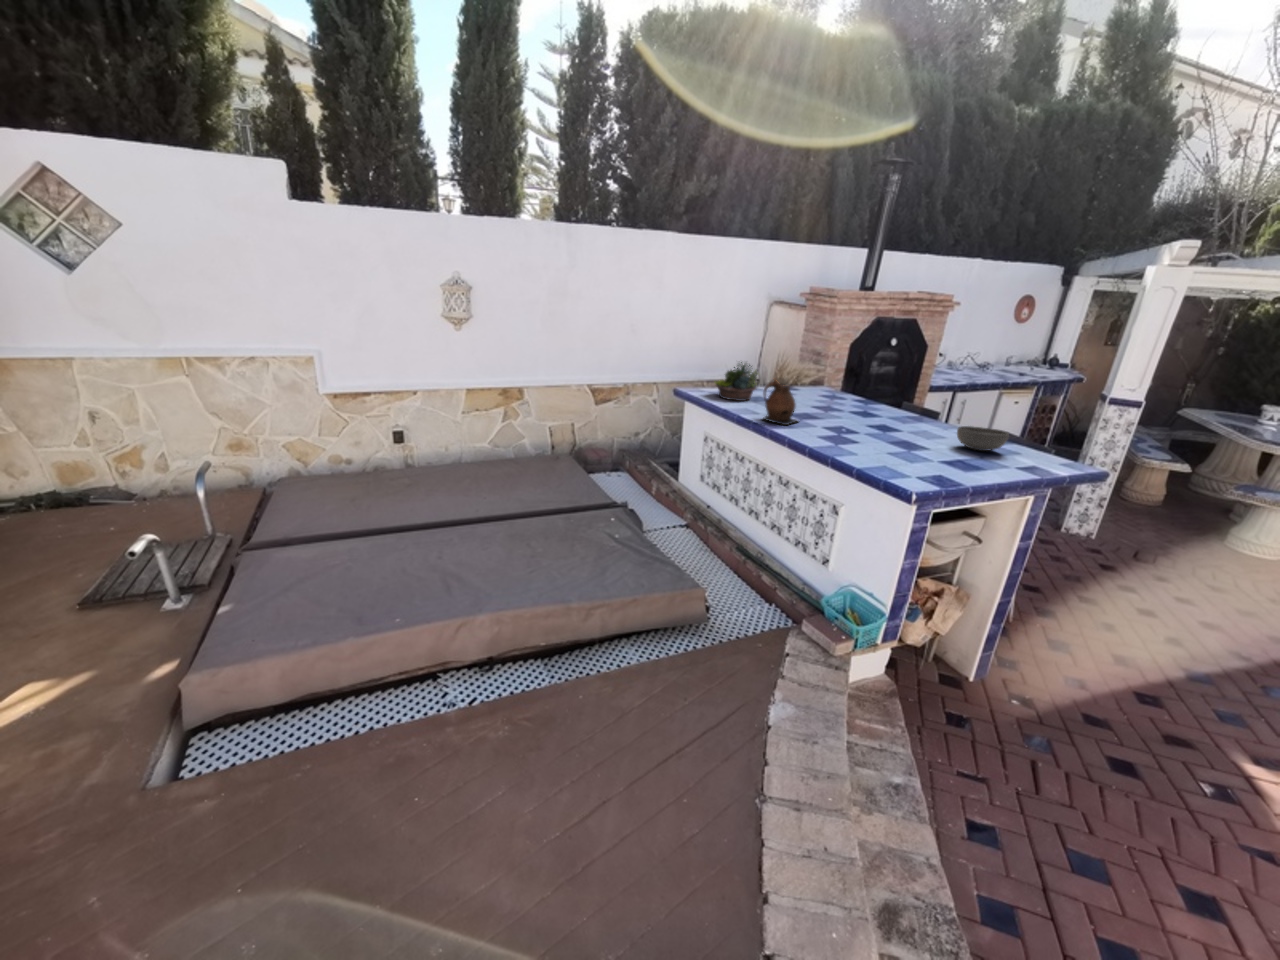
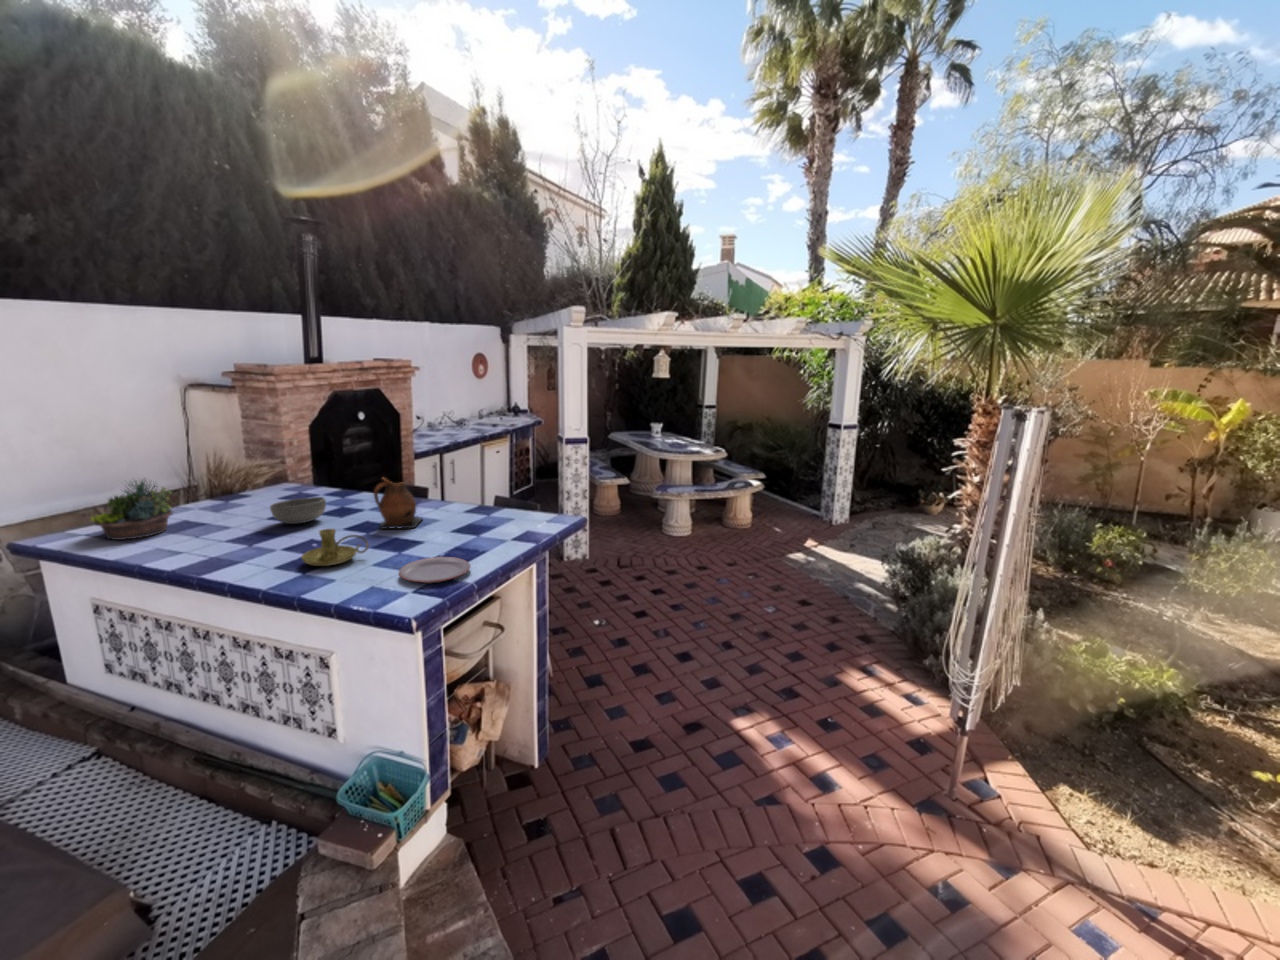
ceramic pitcher: present [763,380,797,425] -> present [374,479,422,529]
candle holder: none [837,417,887,445] -> present [302,529,369,566]
bowl: present [957,426,1009,451] -> present [270,497,326,524]
plate: none [908,458,970,478] -> present [399,557,470,583]

